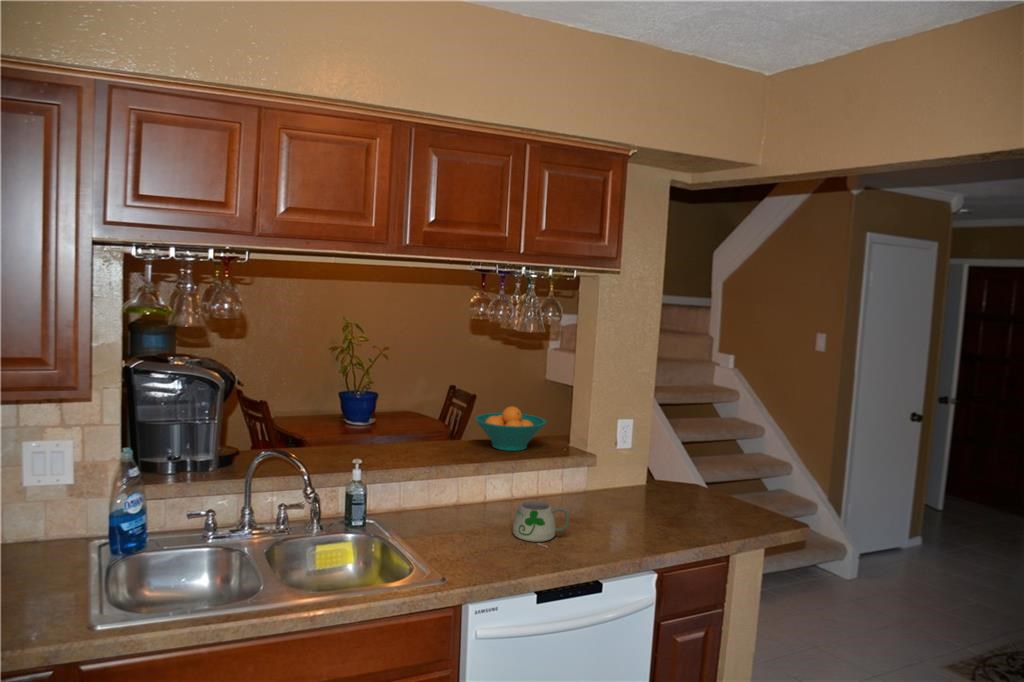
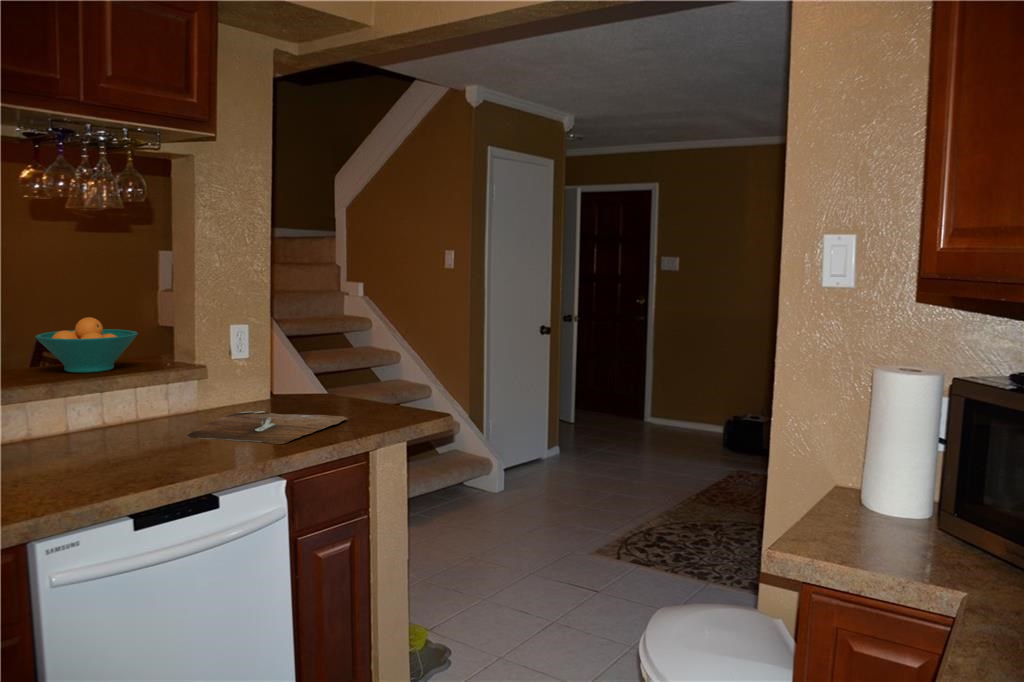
cutting board: none [578,495,712,539] -> present [187,410,347,444]
mug: present [513,501,569,547] -> none [96,416,173,467]

